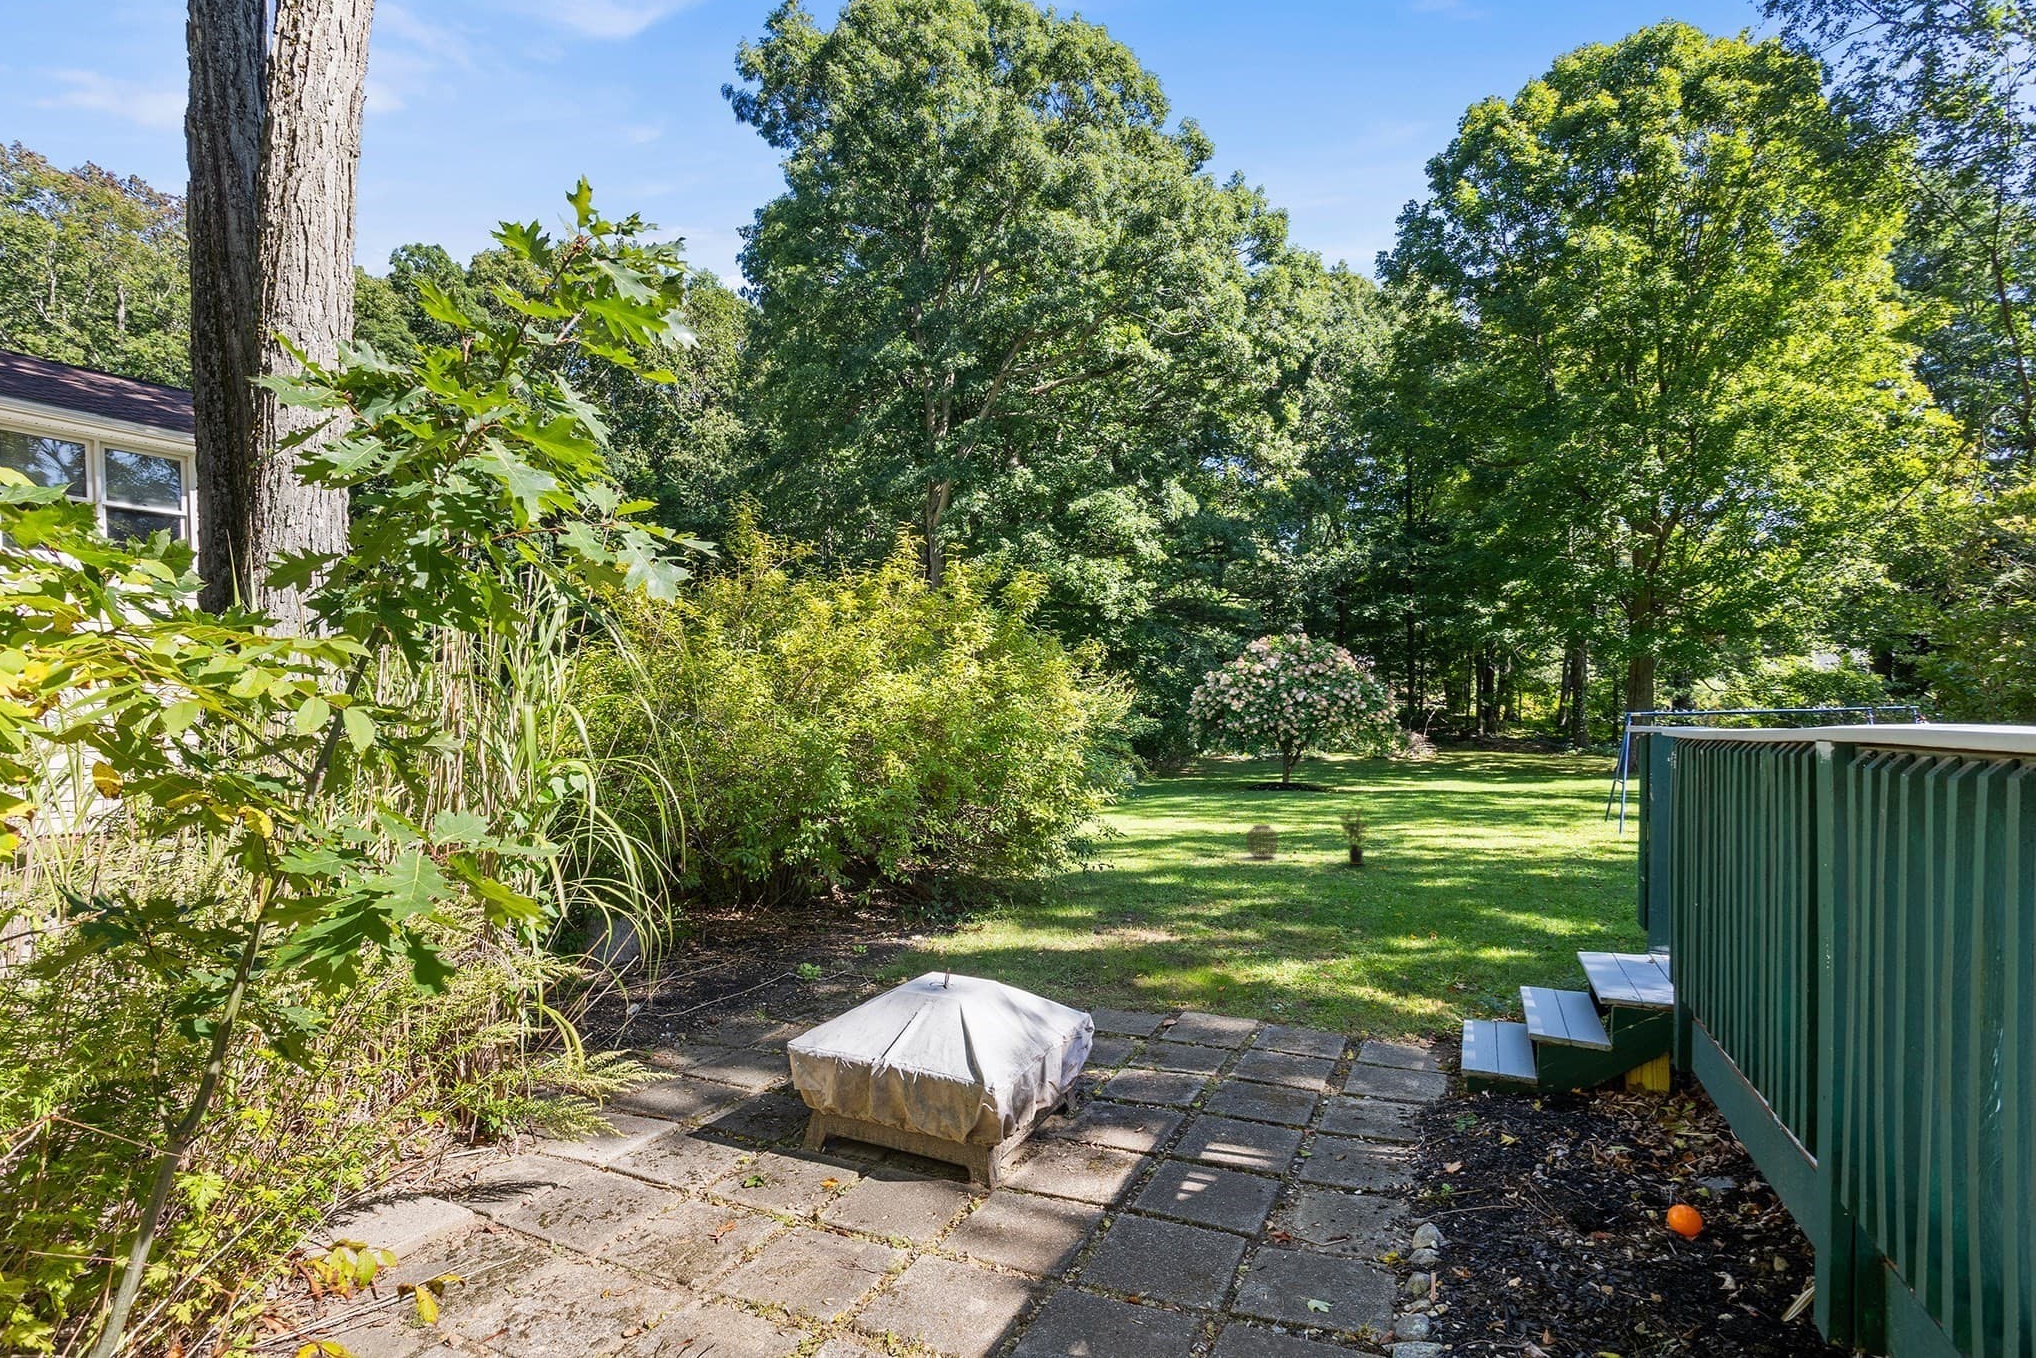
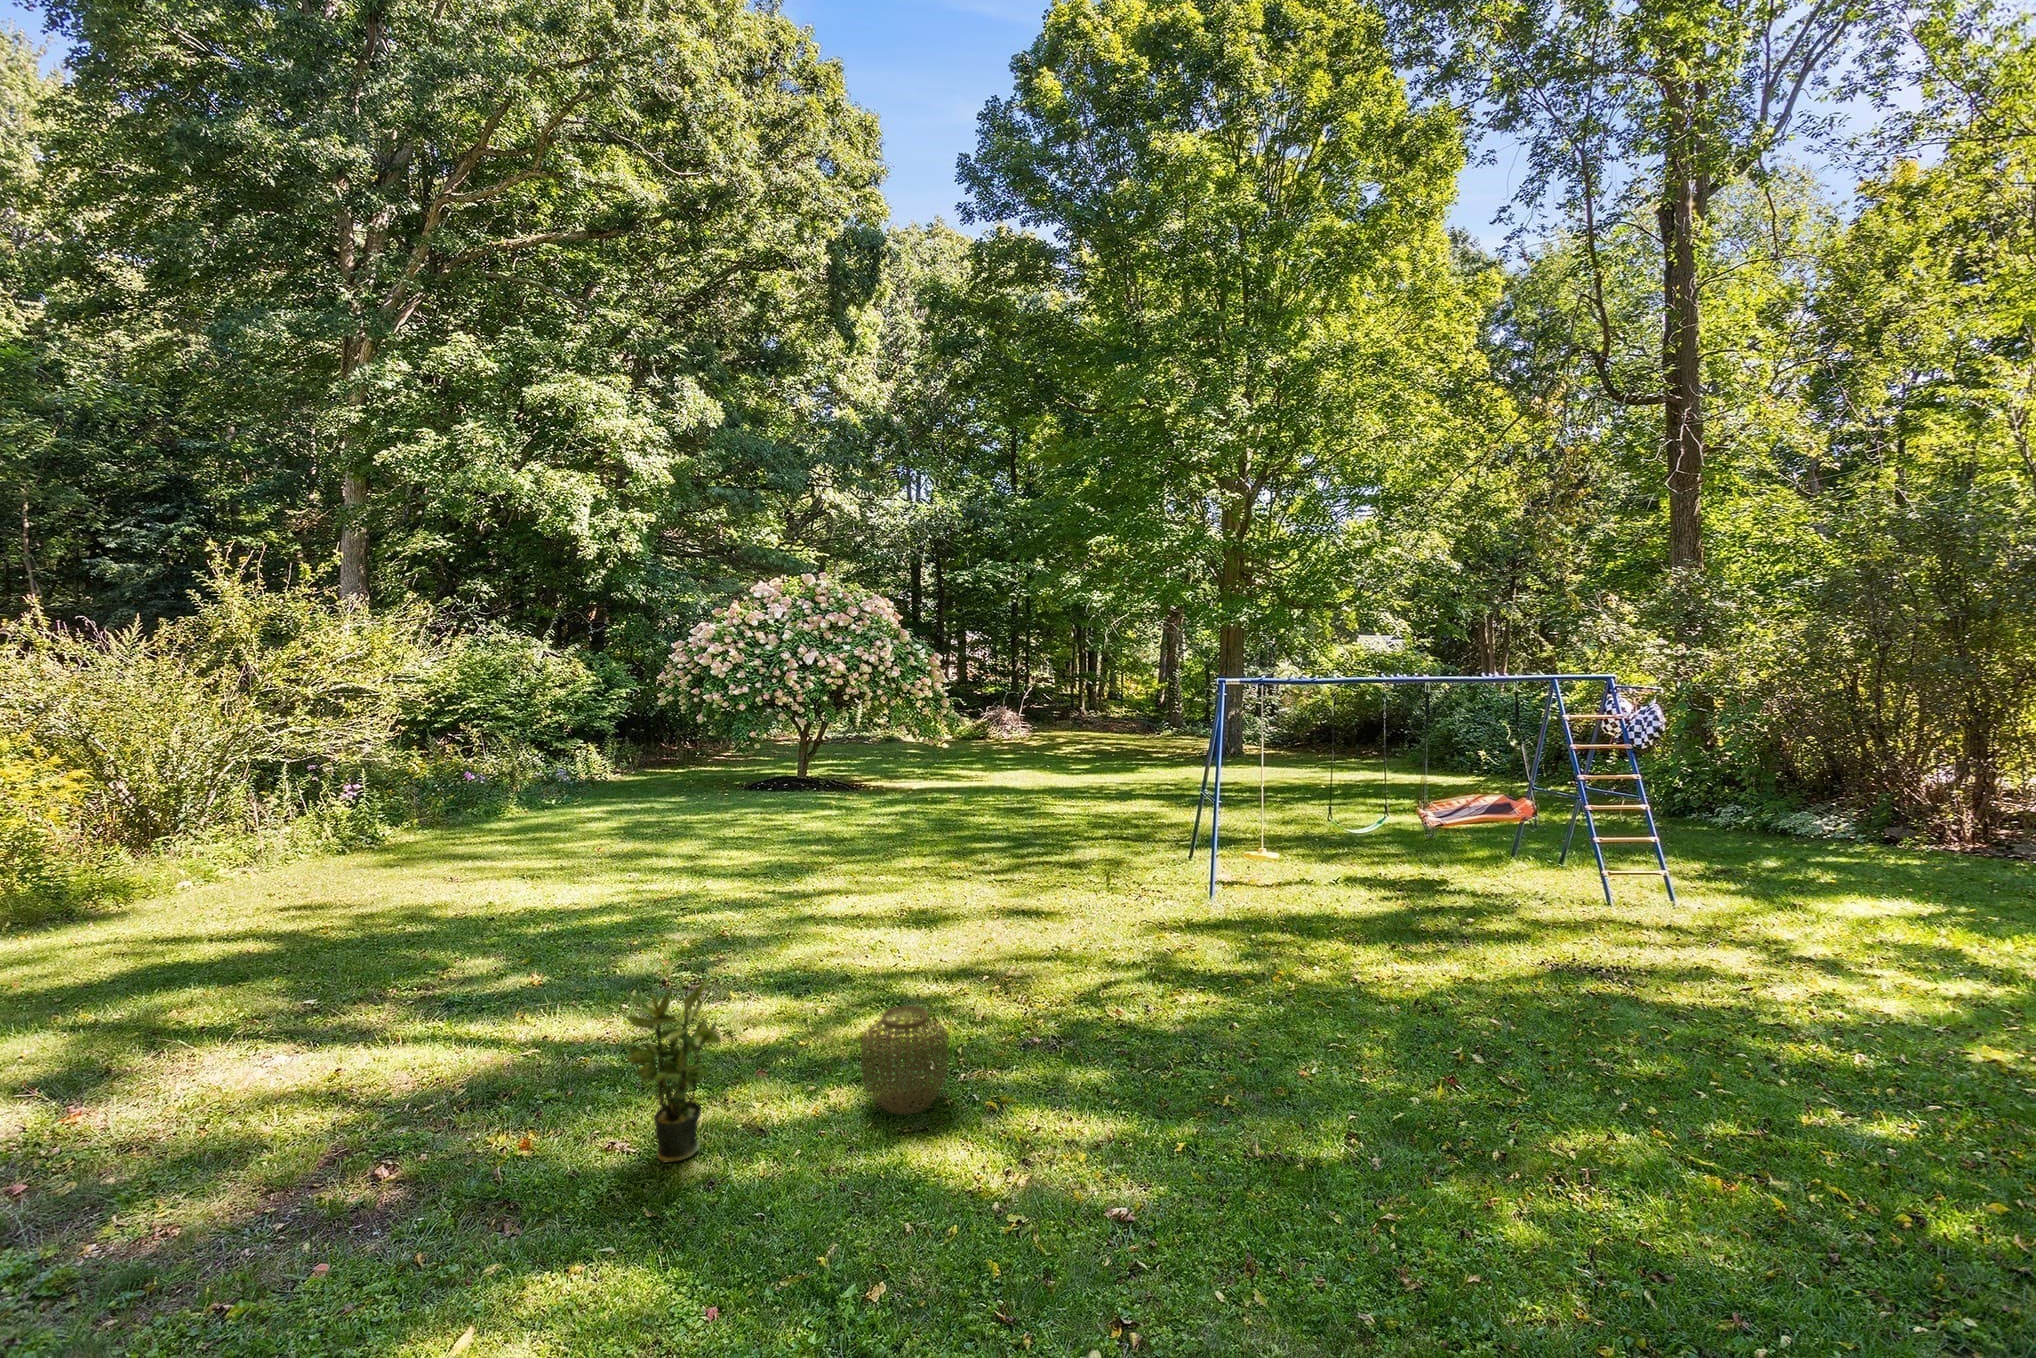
woven basket: present [1246,825,1278,859] -> present [861,1006,948,1115]

